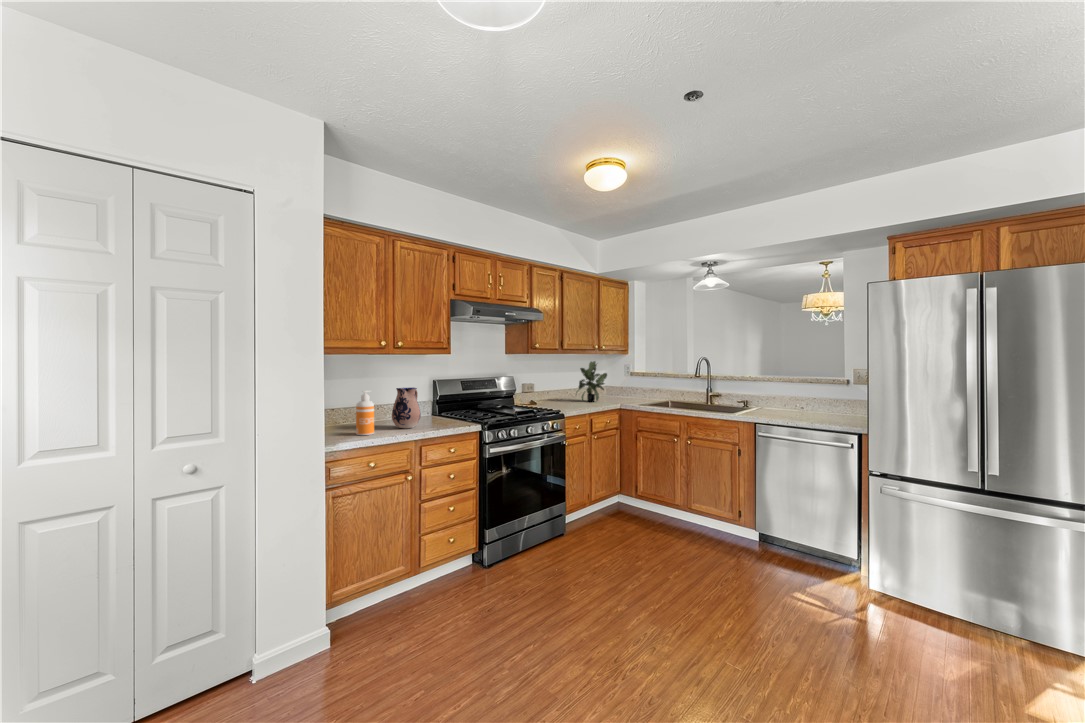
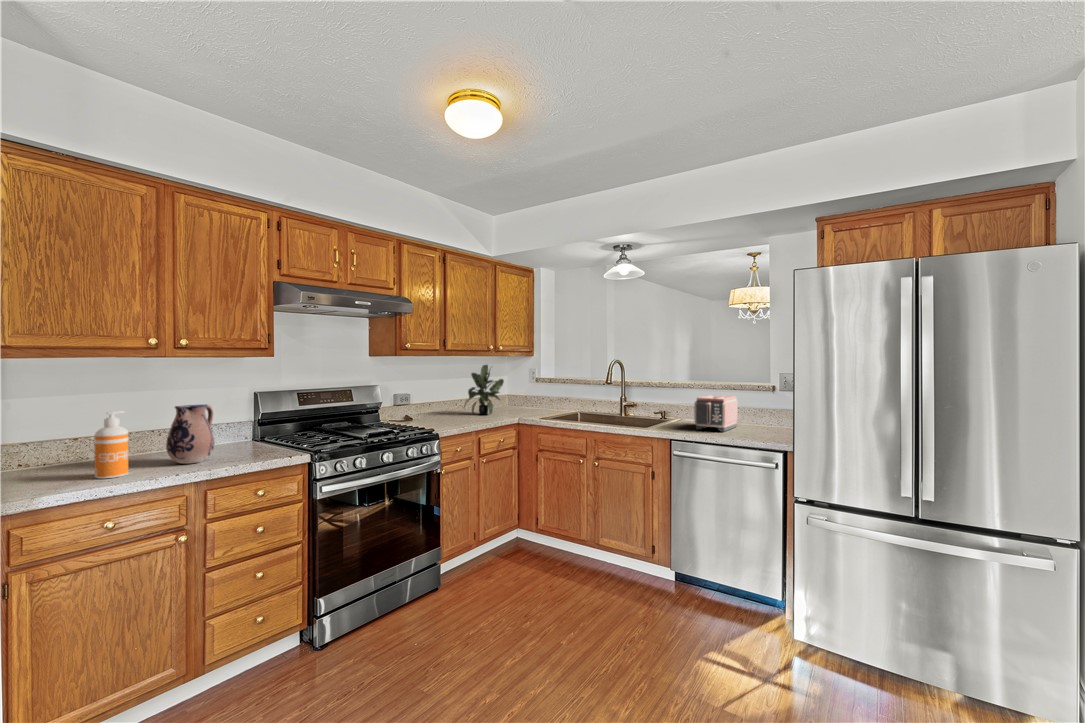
toaster: none [776,387,814,418] -> present [694,395,738,432]

